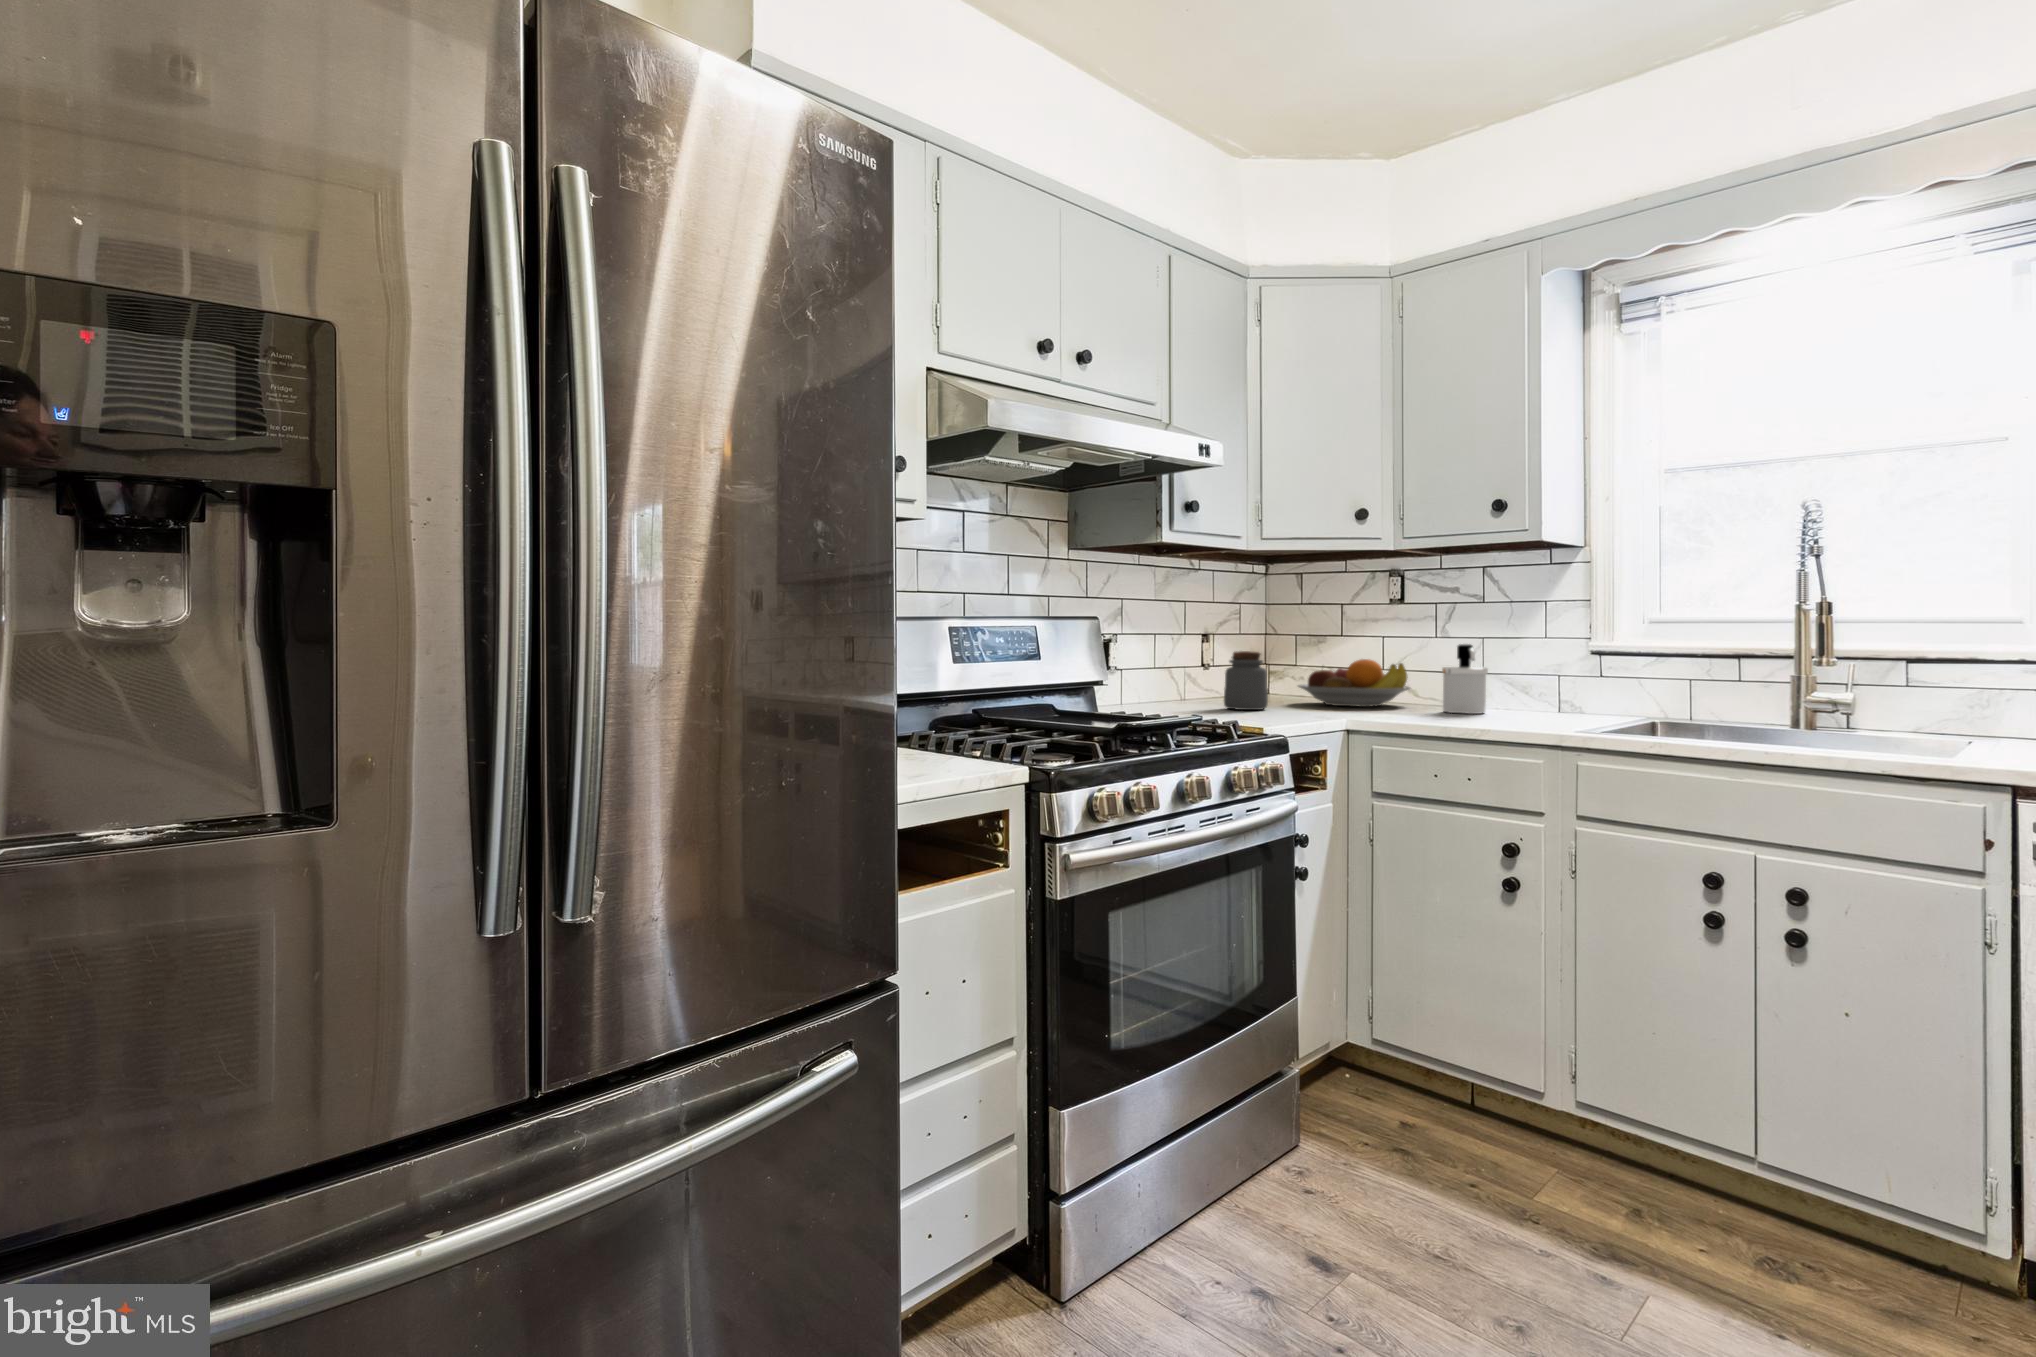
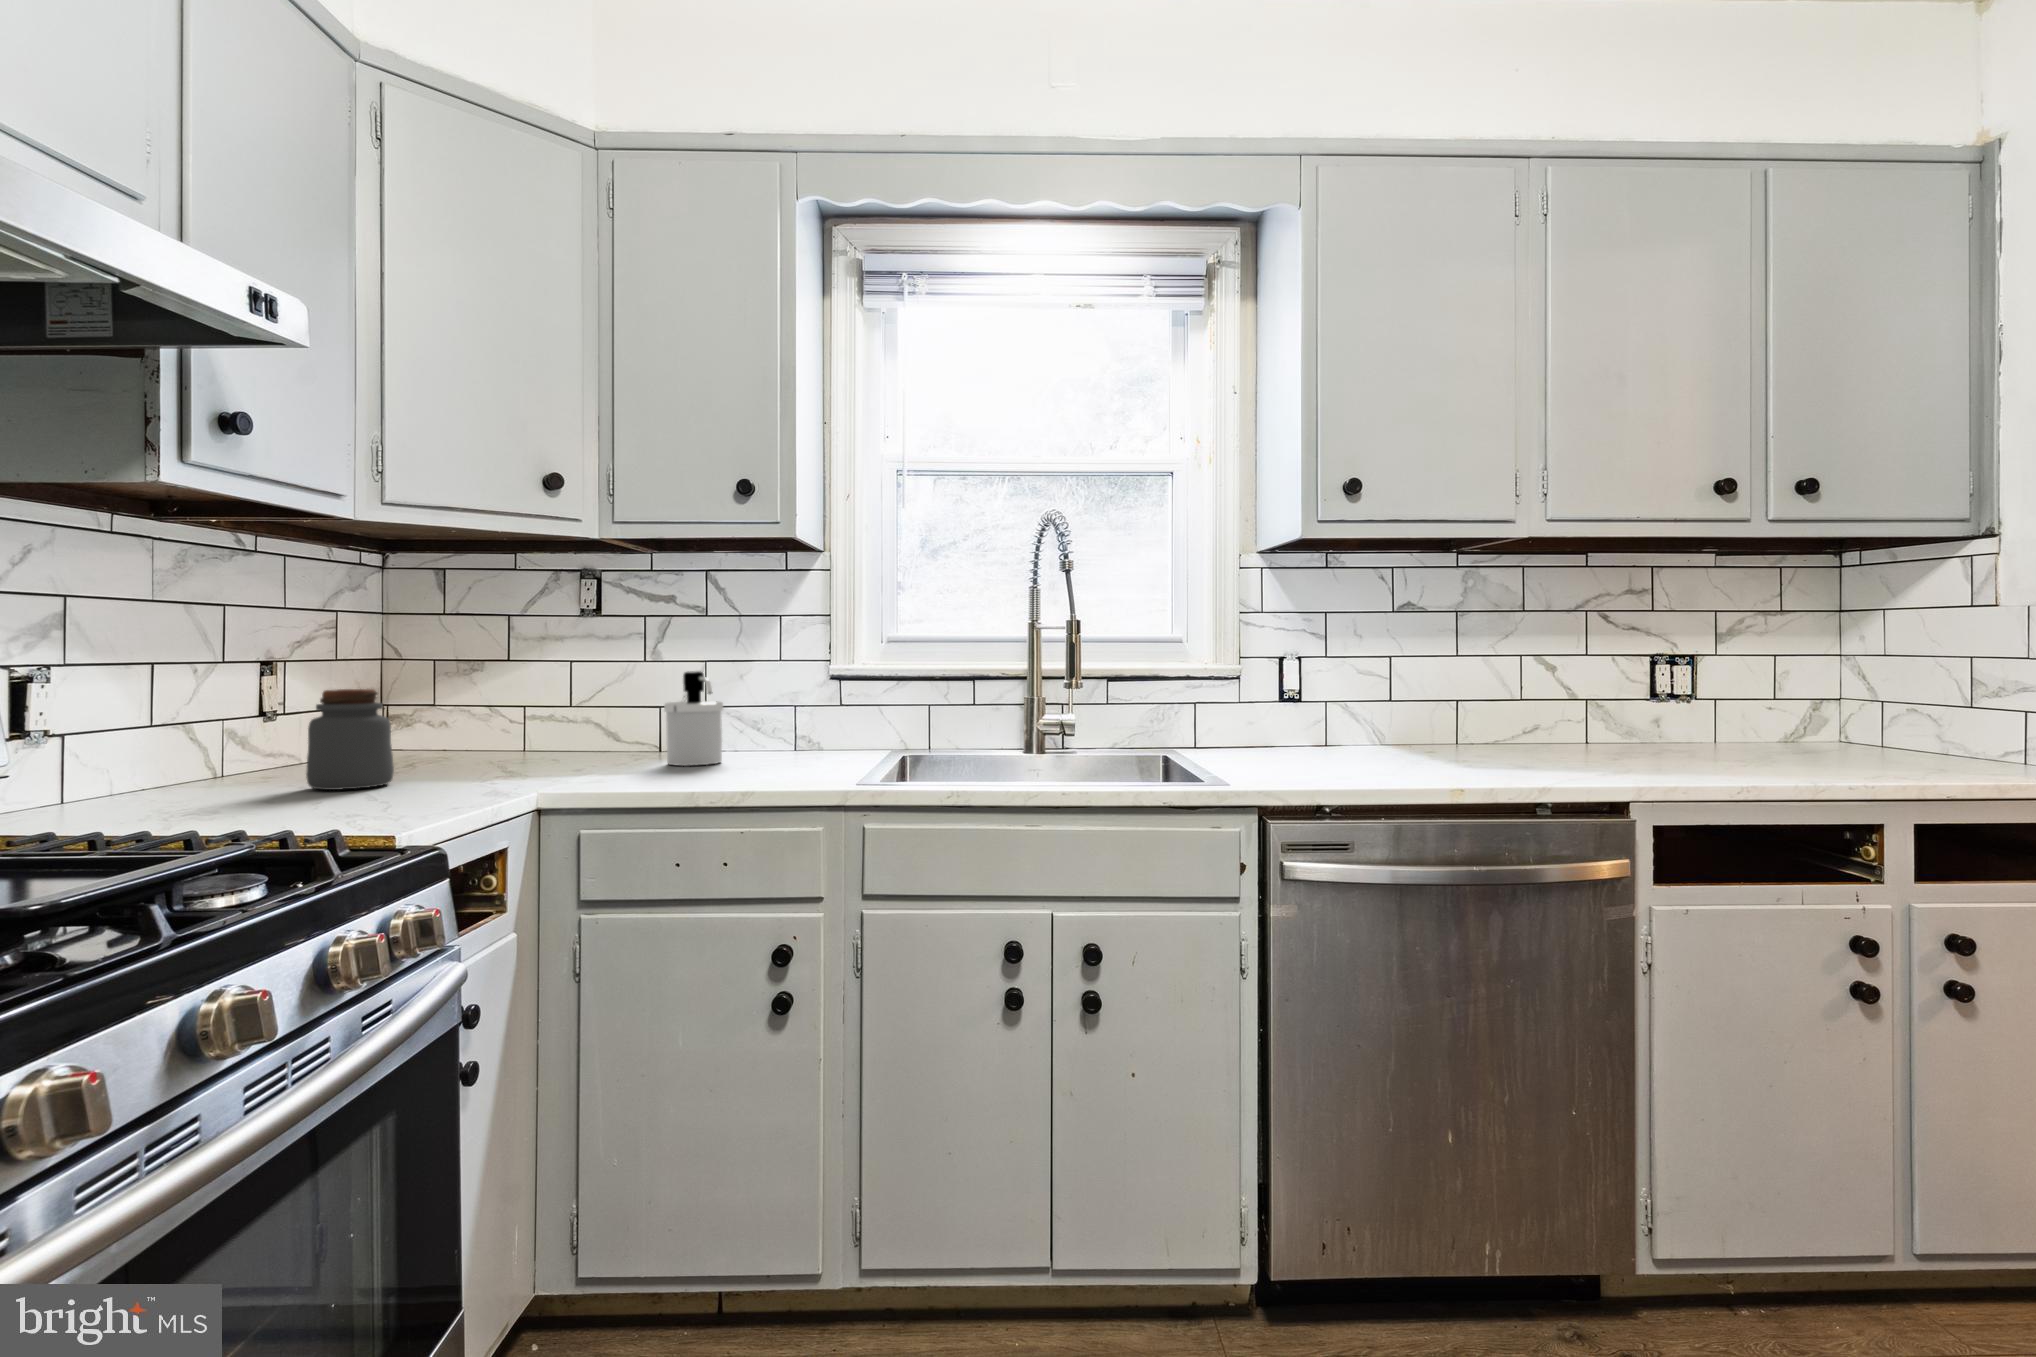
fruit bowl: present [1298,659,1410,707] -> none [441,694,618,766]

